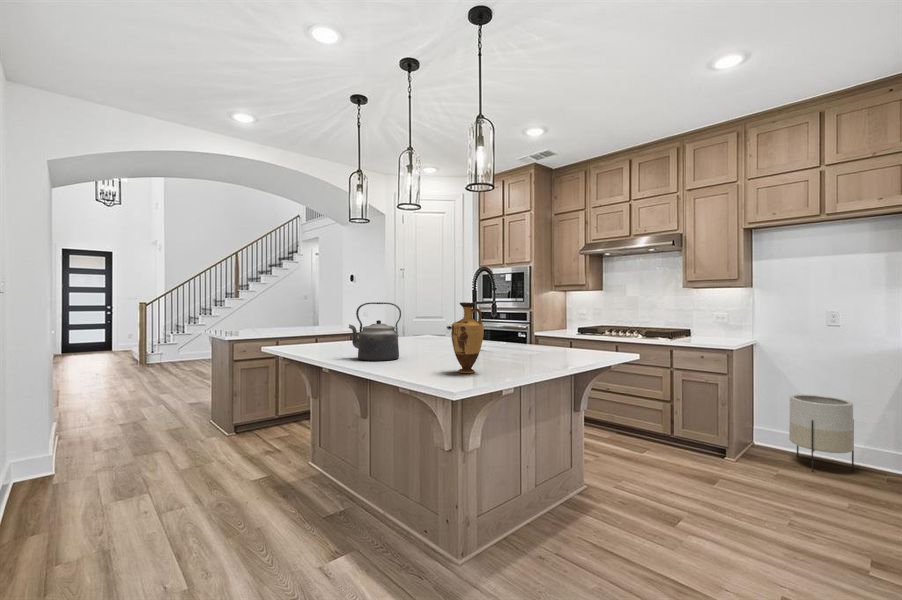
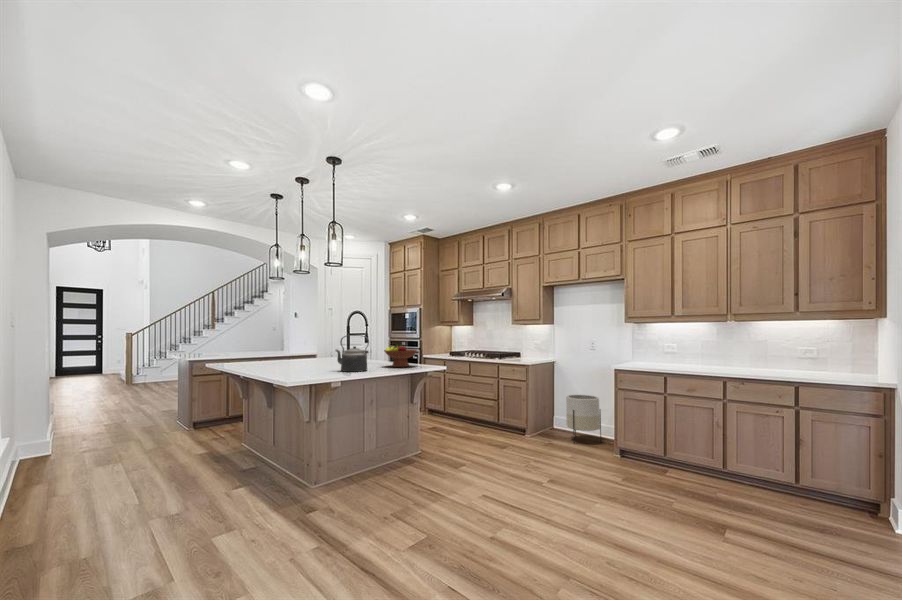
kettle: present [349,302,401,361] -> present [335,335,369,372]
vase: present [451,302,484,373] -> none [306,335,325,375]
fruit bowl: none [541,318,598,355] -> present [384,345,417,367]

